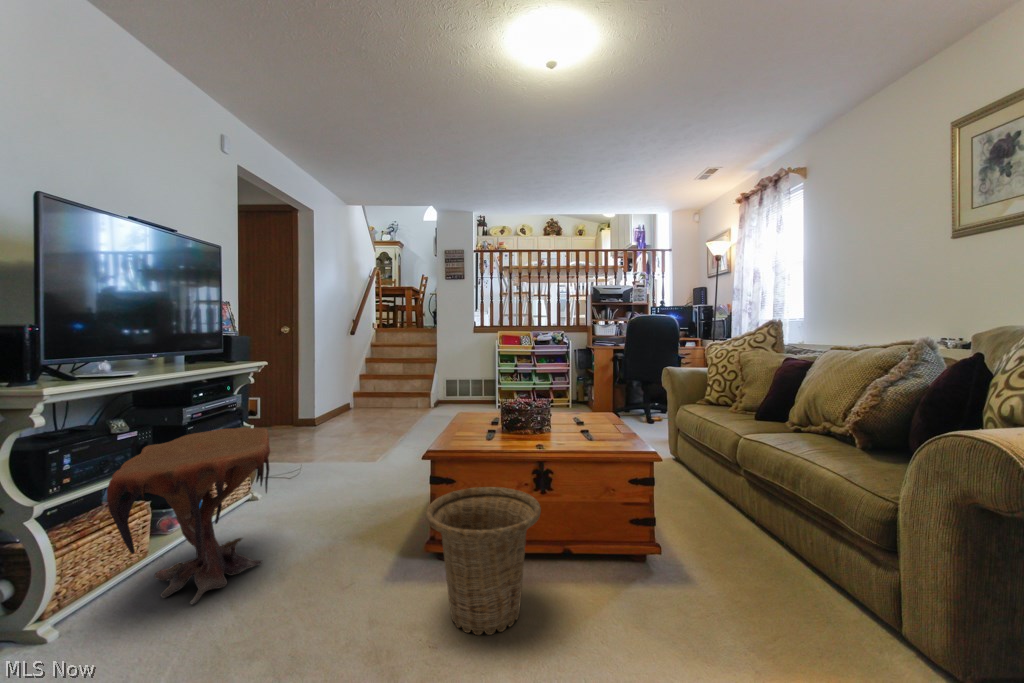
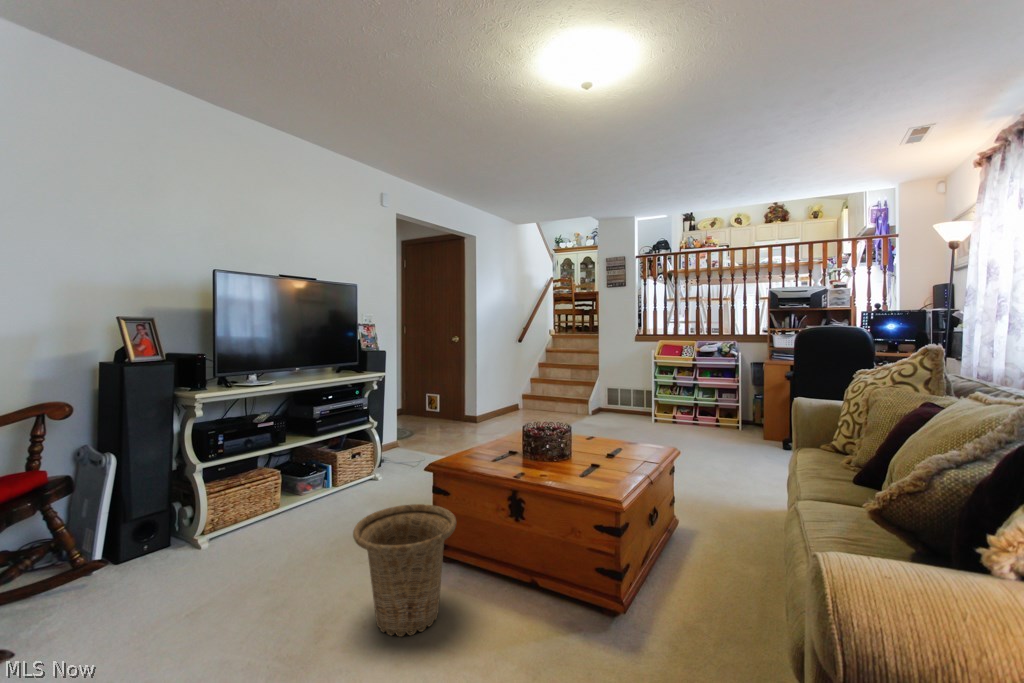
side table: present [107,428,270,605] -> none [225,426,345,546]

